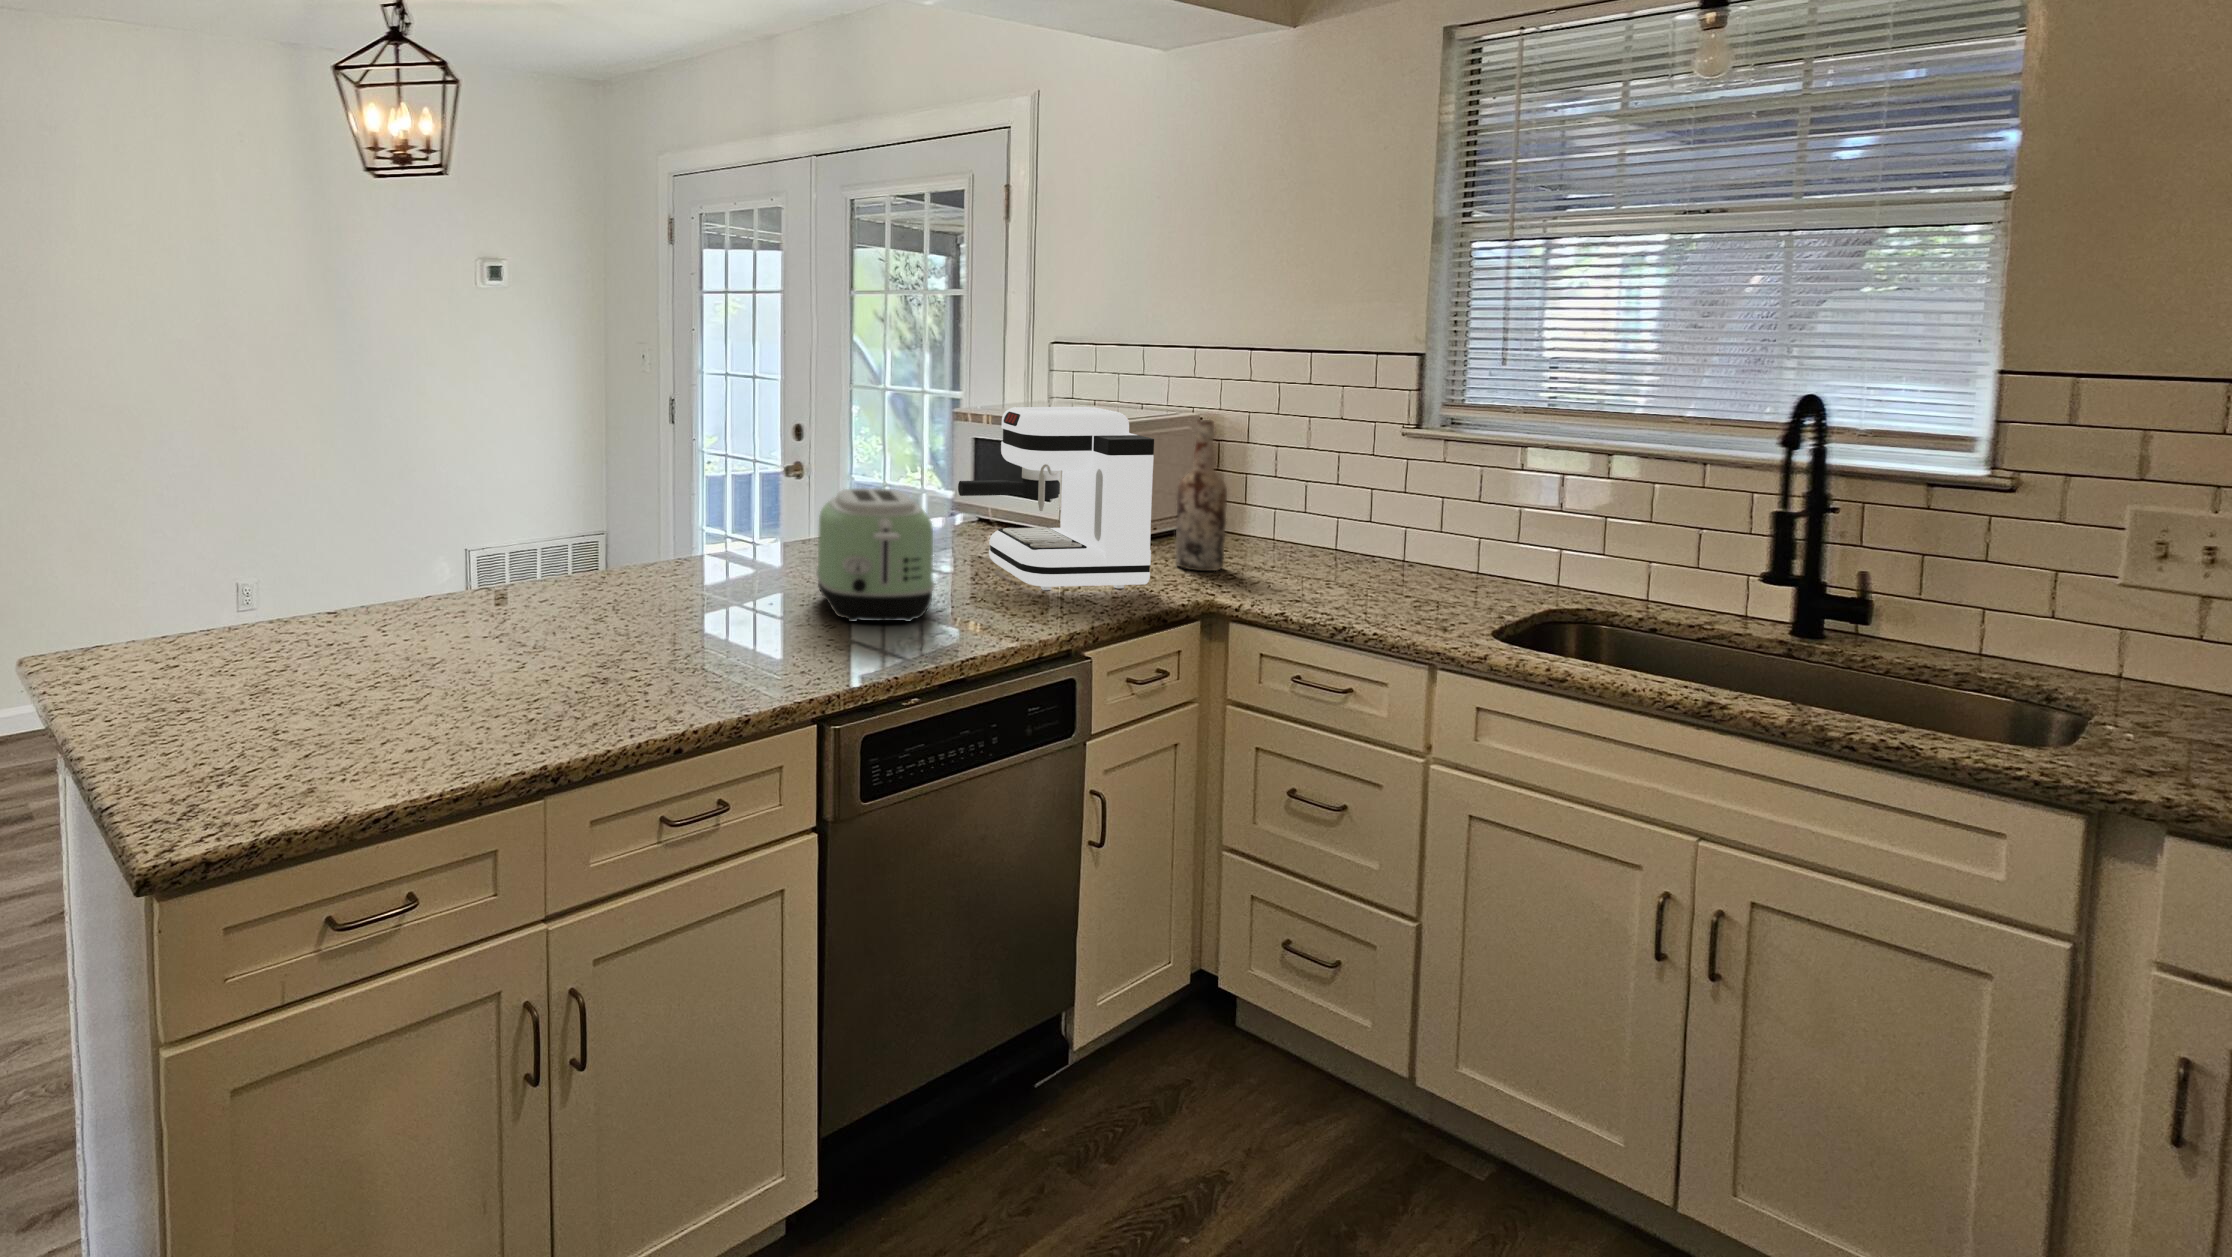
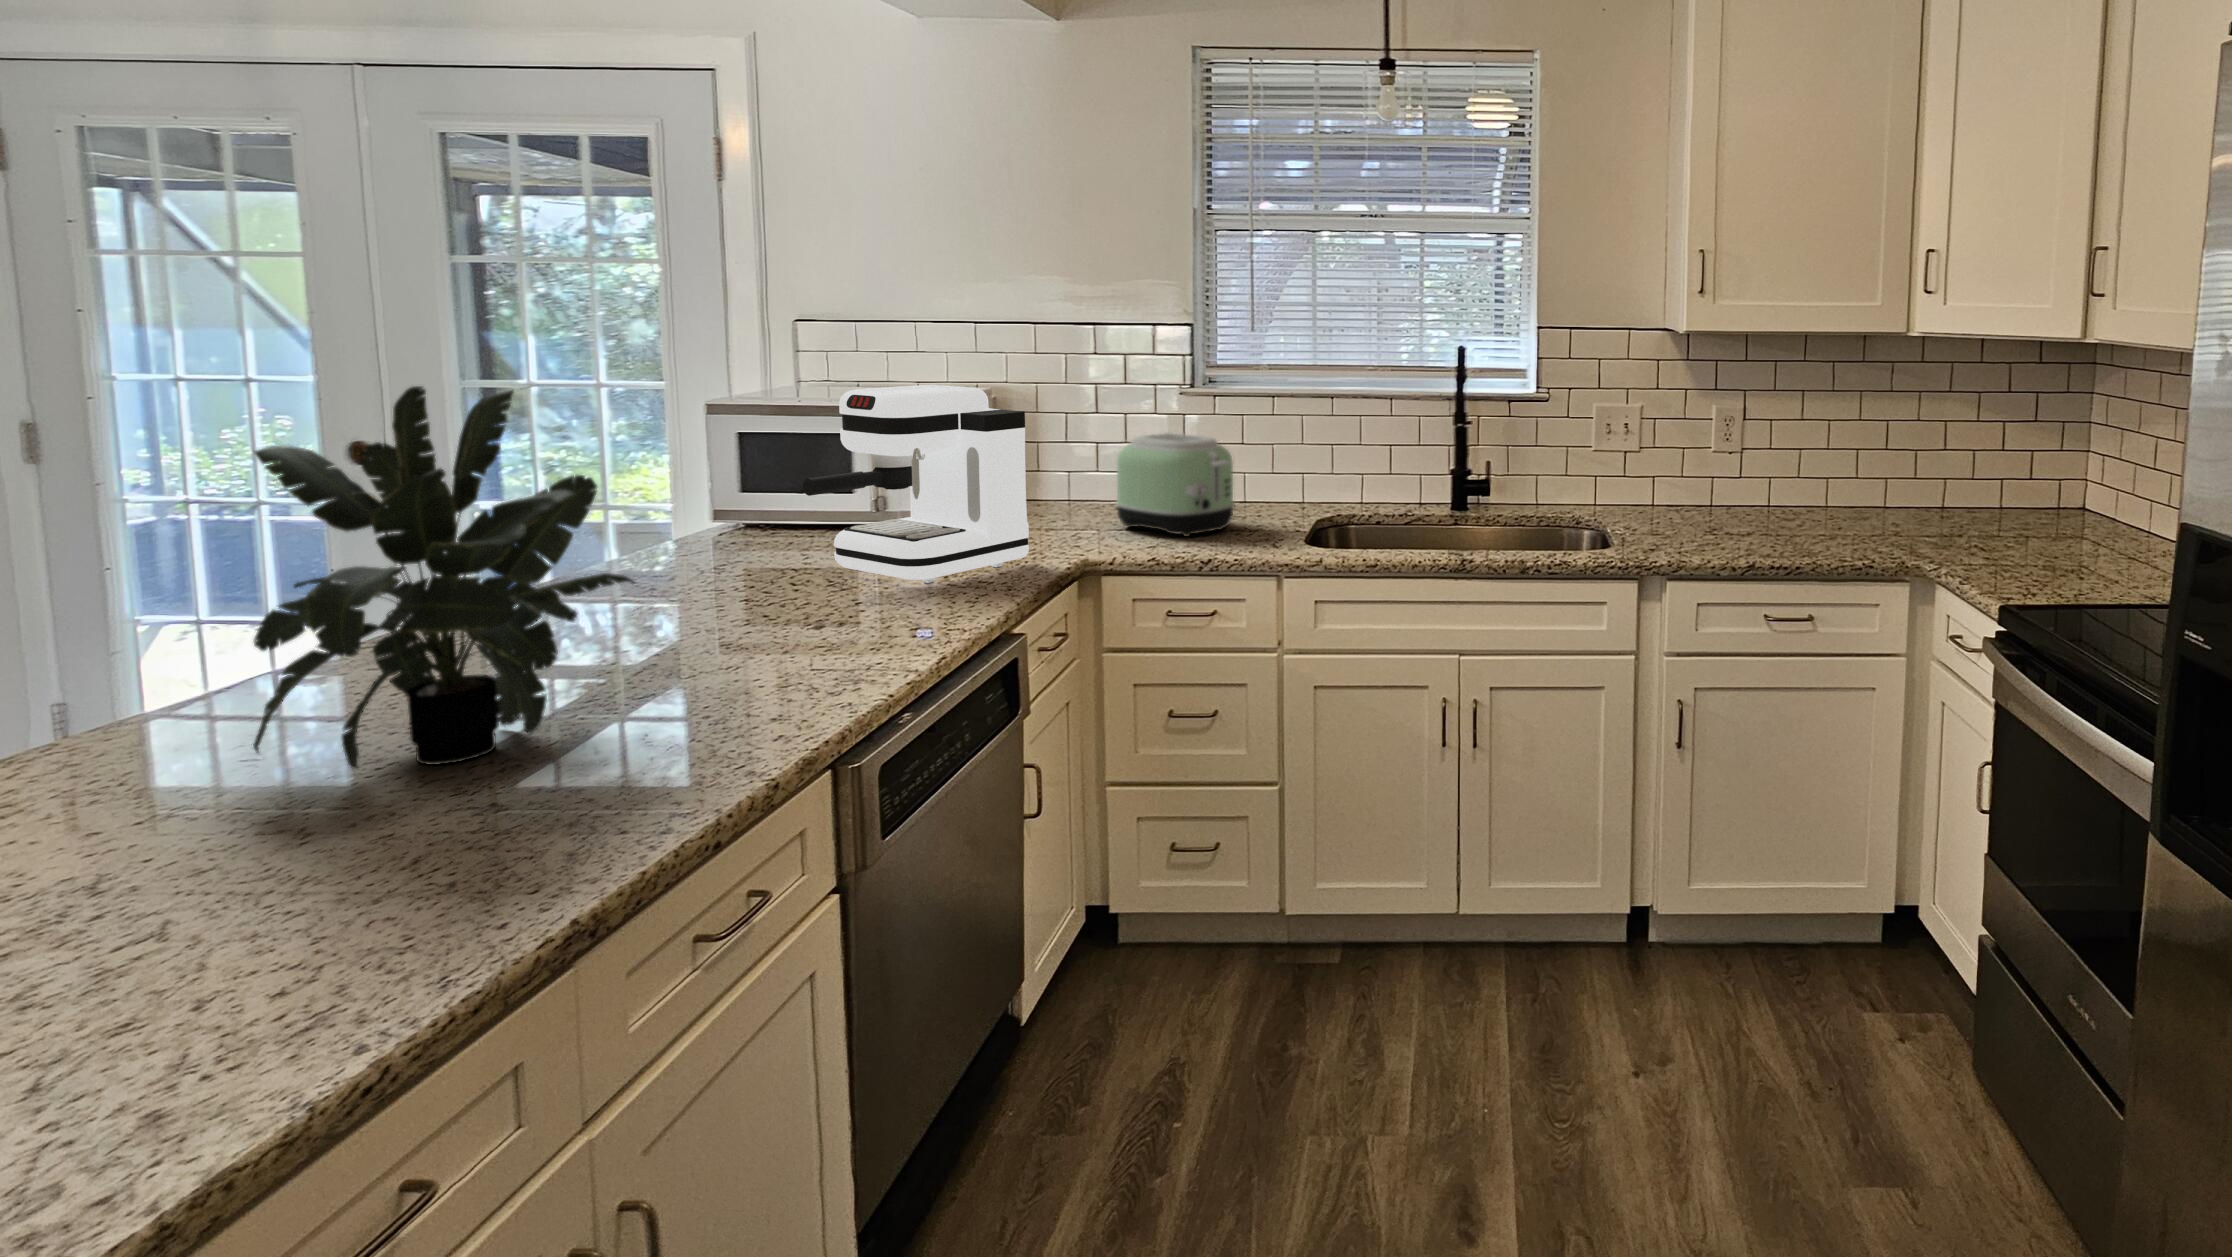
potted plant: none [535,387,737,644] -> present [253,386,634,769]
wine bottle: present [1176,420,1227,571] -> none [1017,391,1065,539]
toaster: present [816,488,935,622] -> present [1116,433,1234,536]

